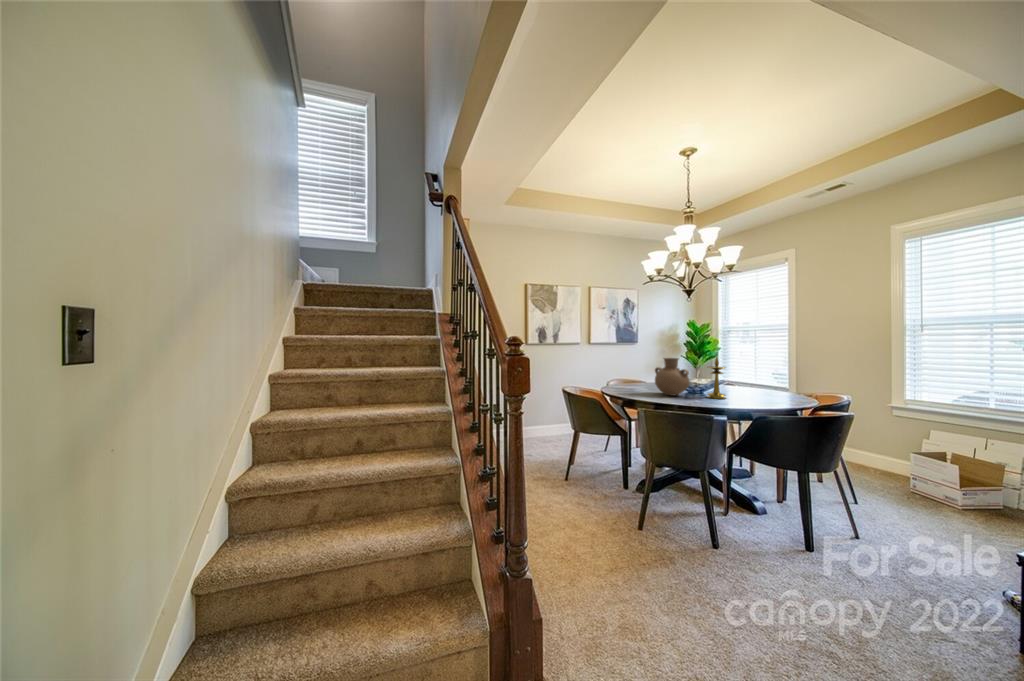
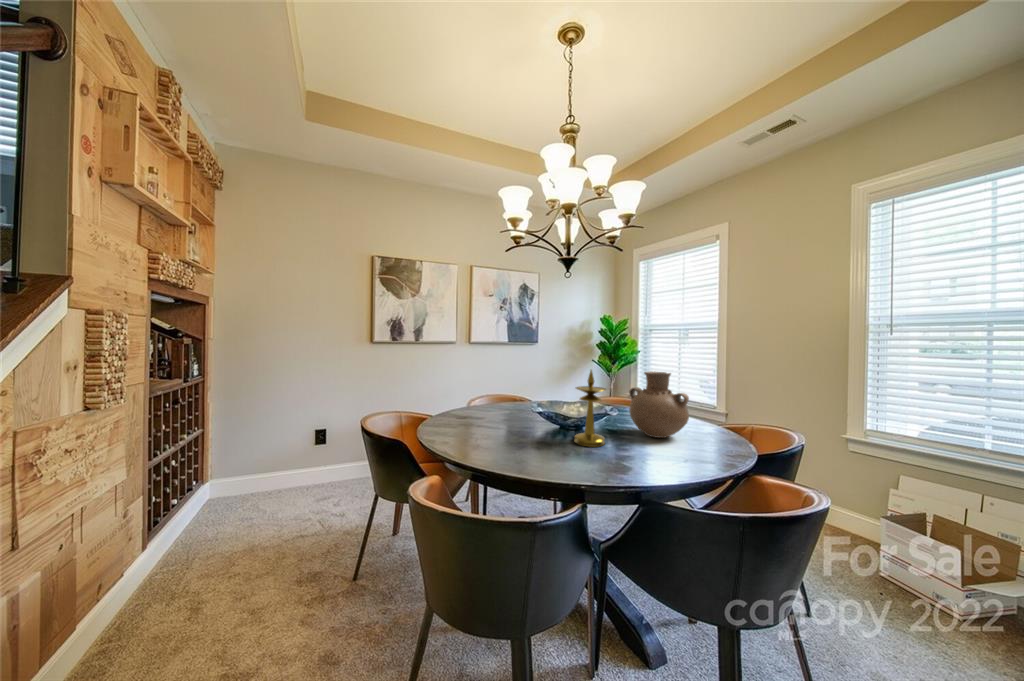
vase: present [655,358,690,396] -> present [629,371,689,438]

